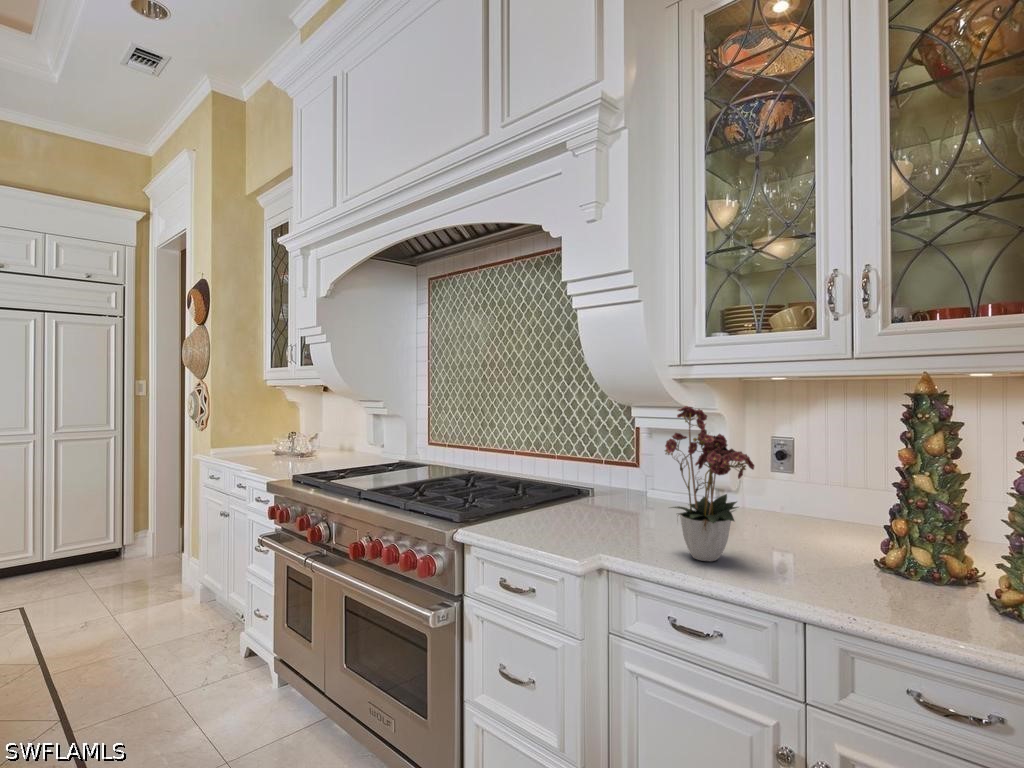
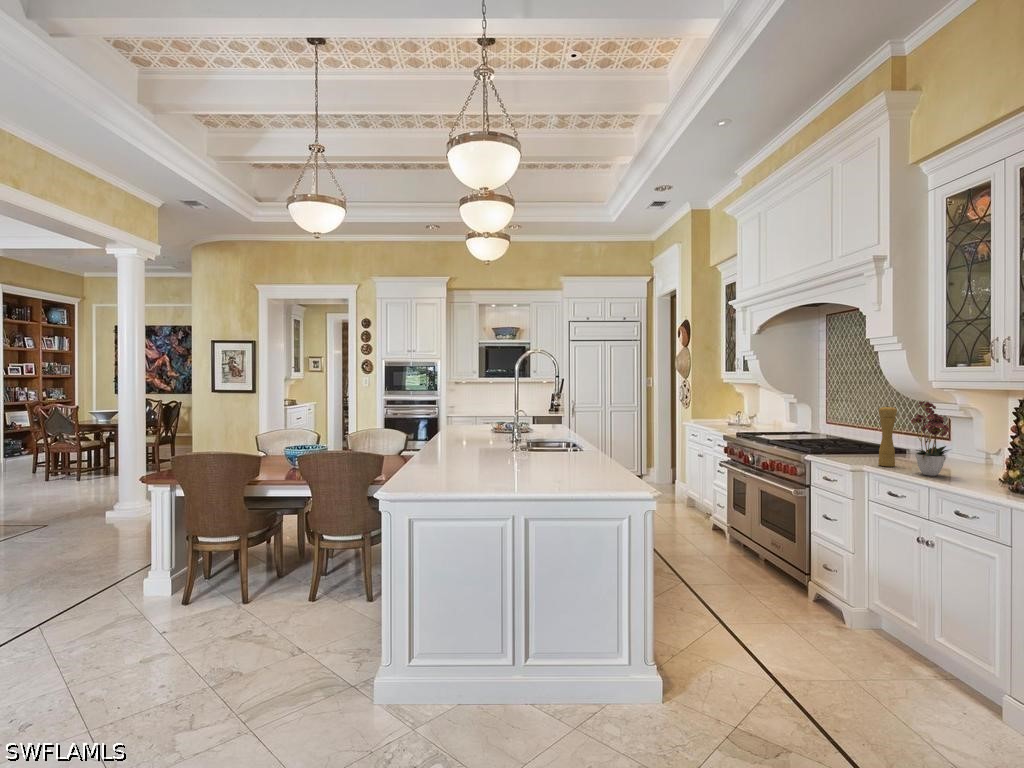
pepper mill: none [591,418,622,542] -> present [878,406,897,467]

